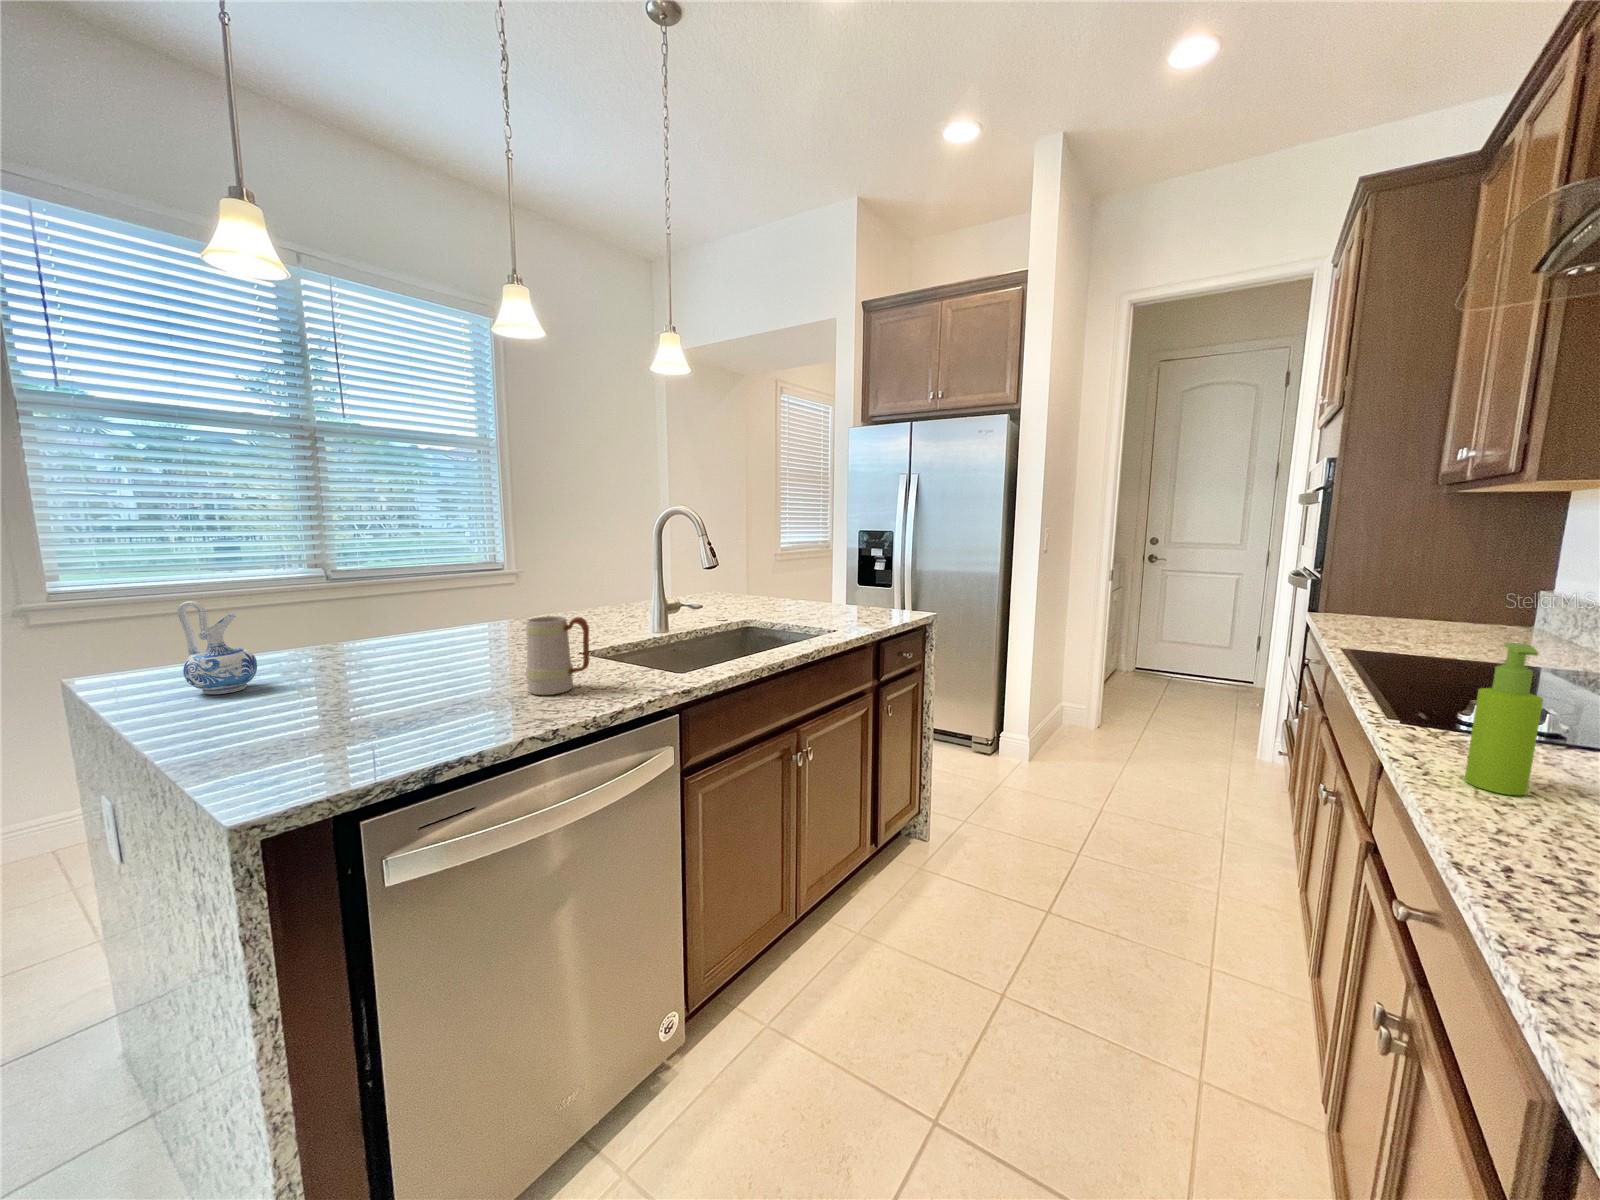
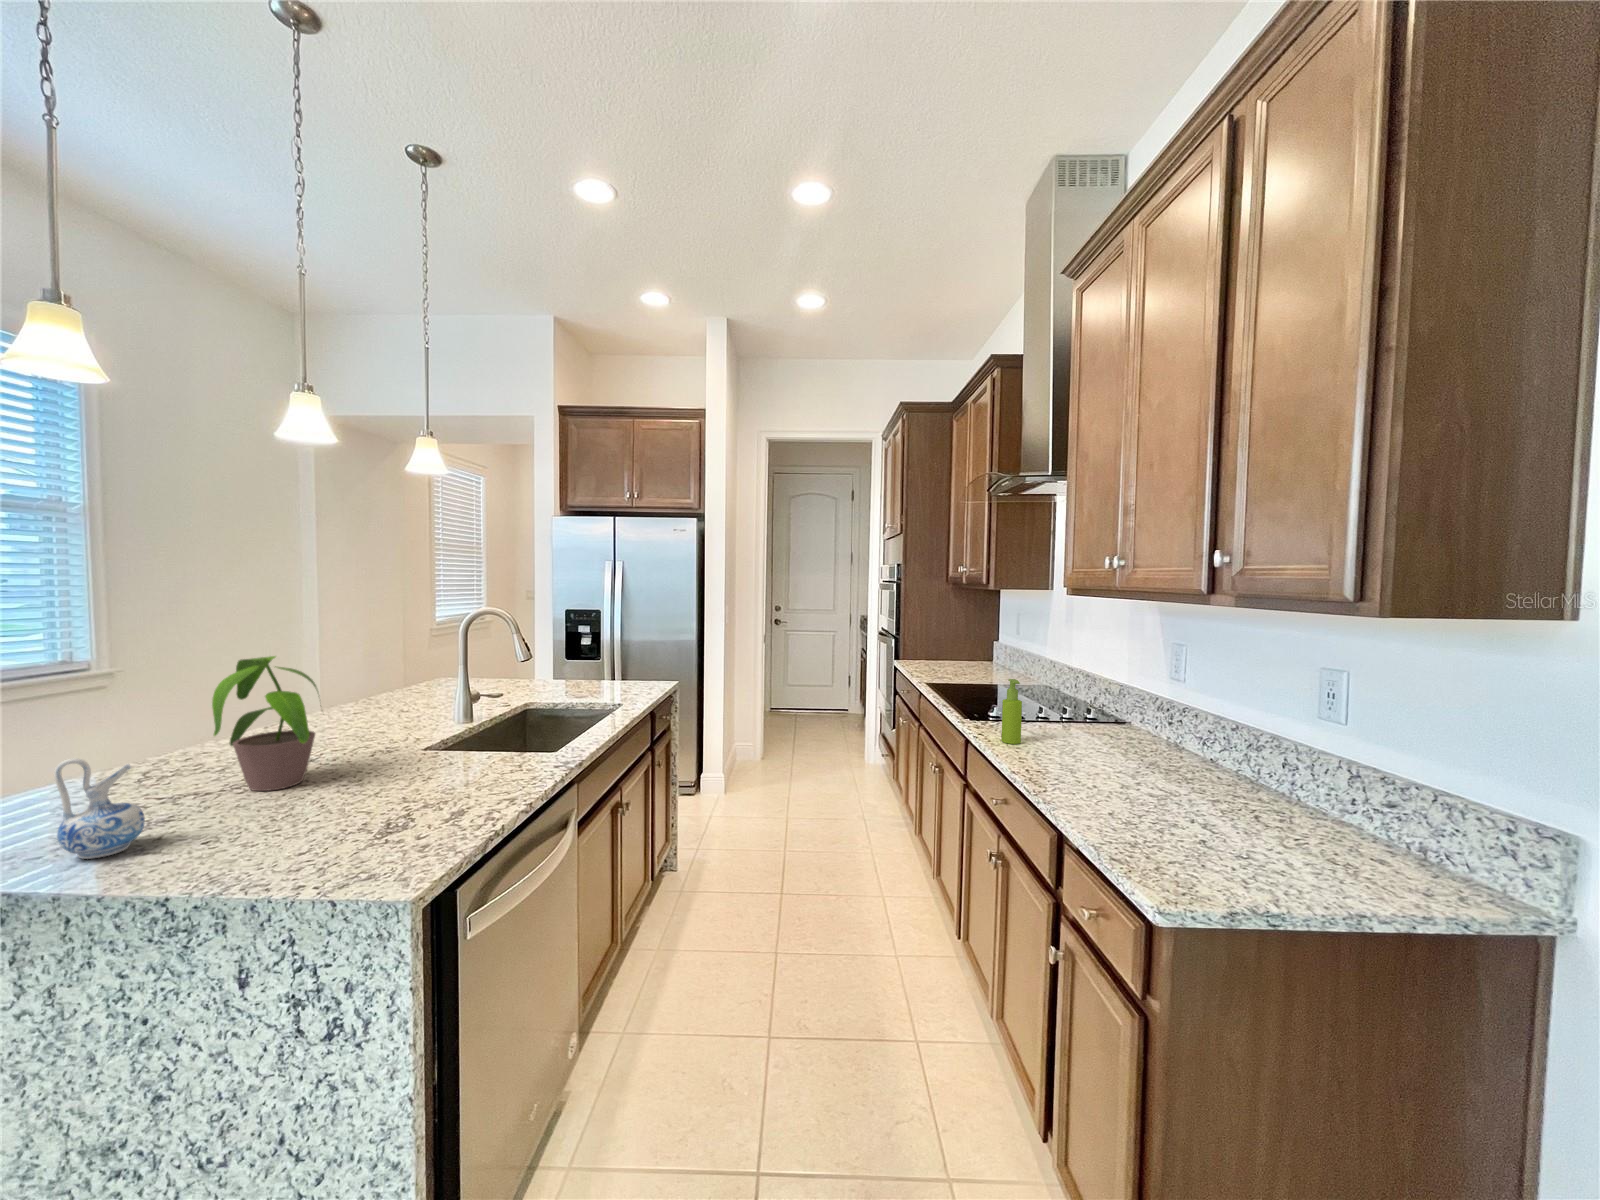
potted plant: none [354,531,482,662] -> present [212,656,318,791]
mug: present [526,616,589,695] -> none [462,721,519,791]

